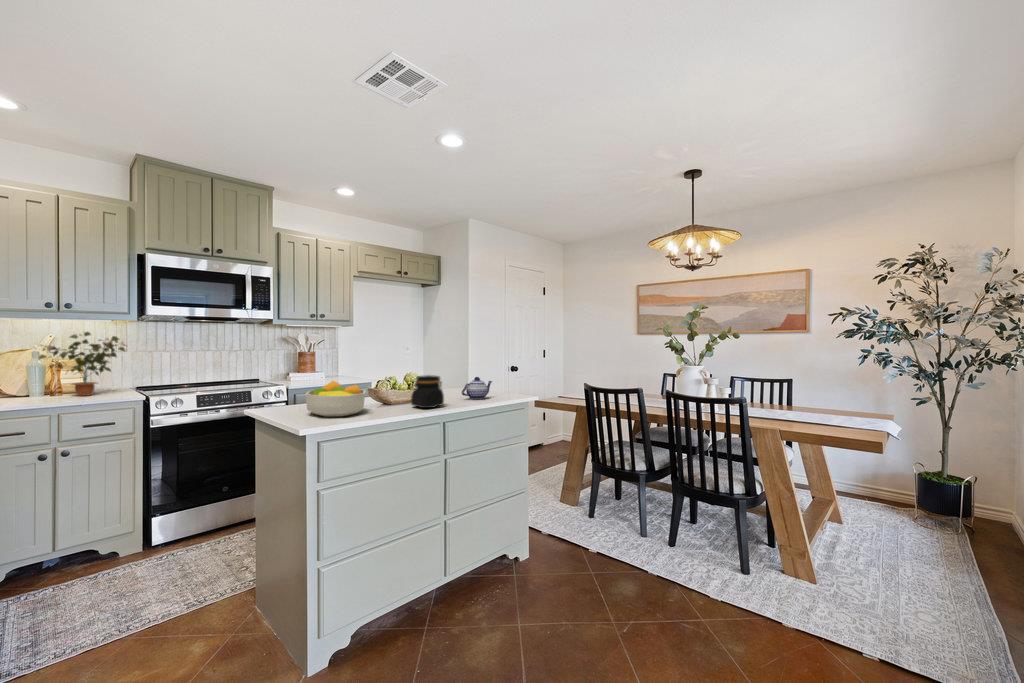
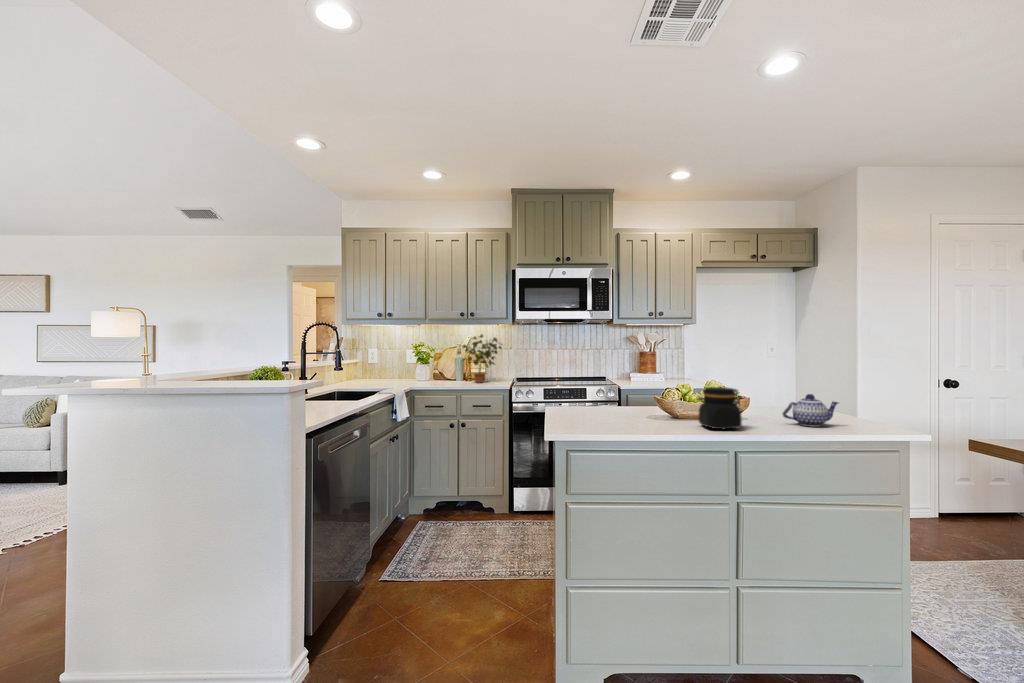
fruit bowl: present [305,381,365,417] -> none [580,385,644,425]

